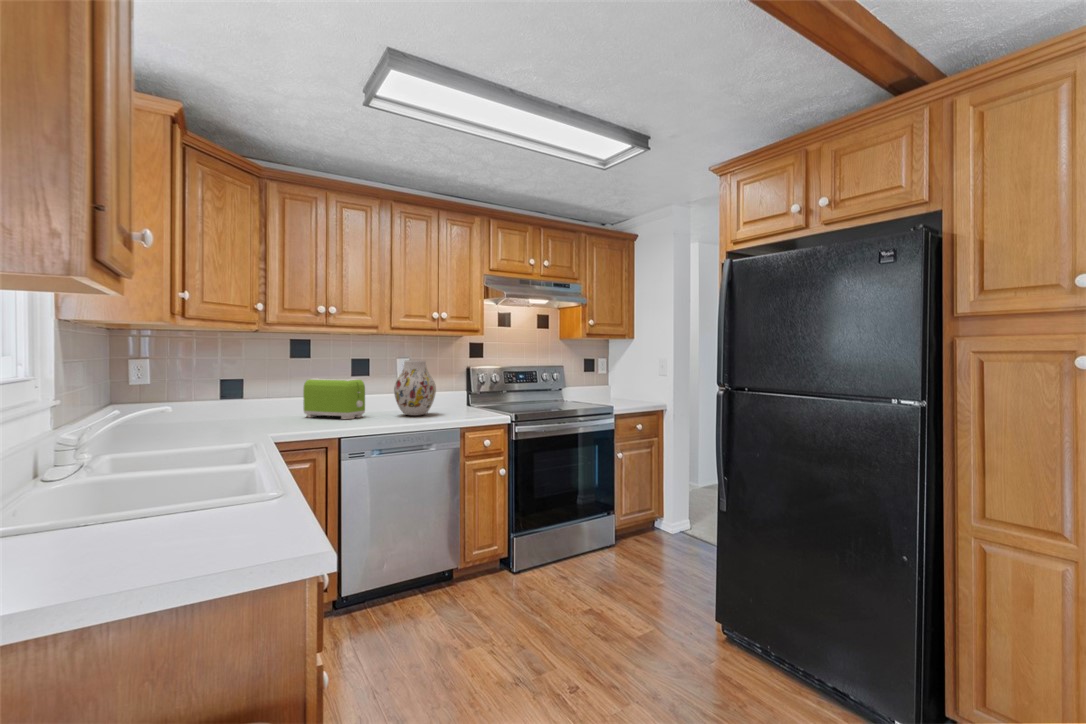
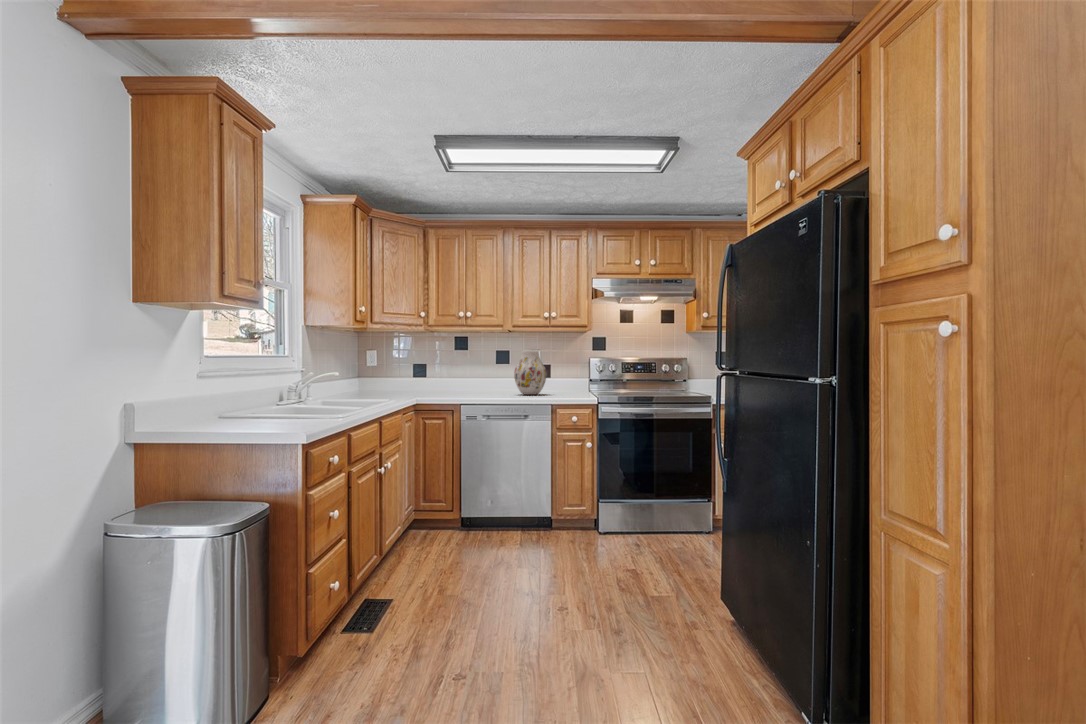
toaster: present [303,378,365,419] -> none [458,365,496,395]

